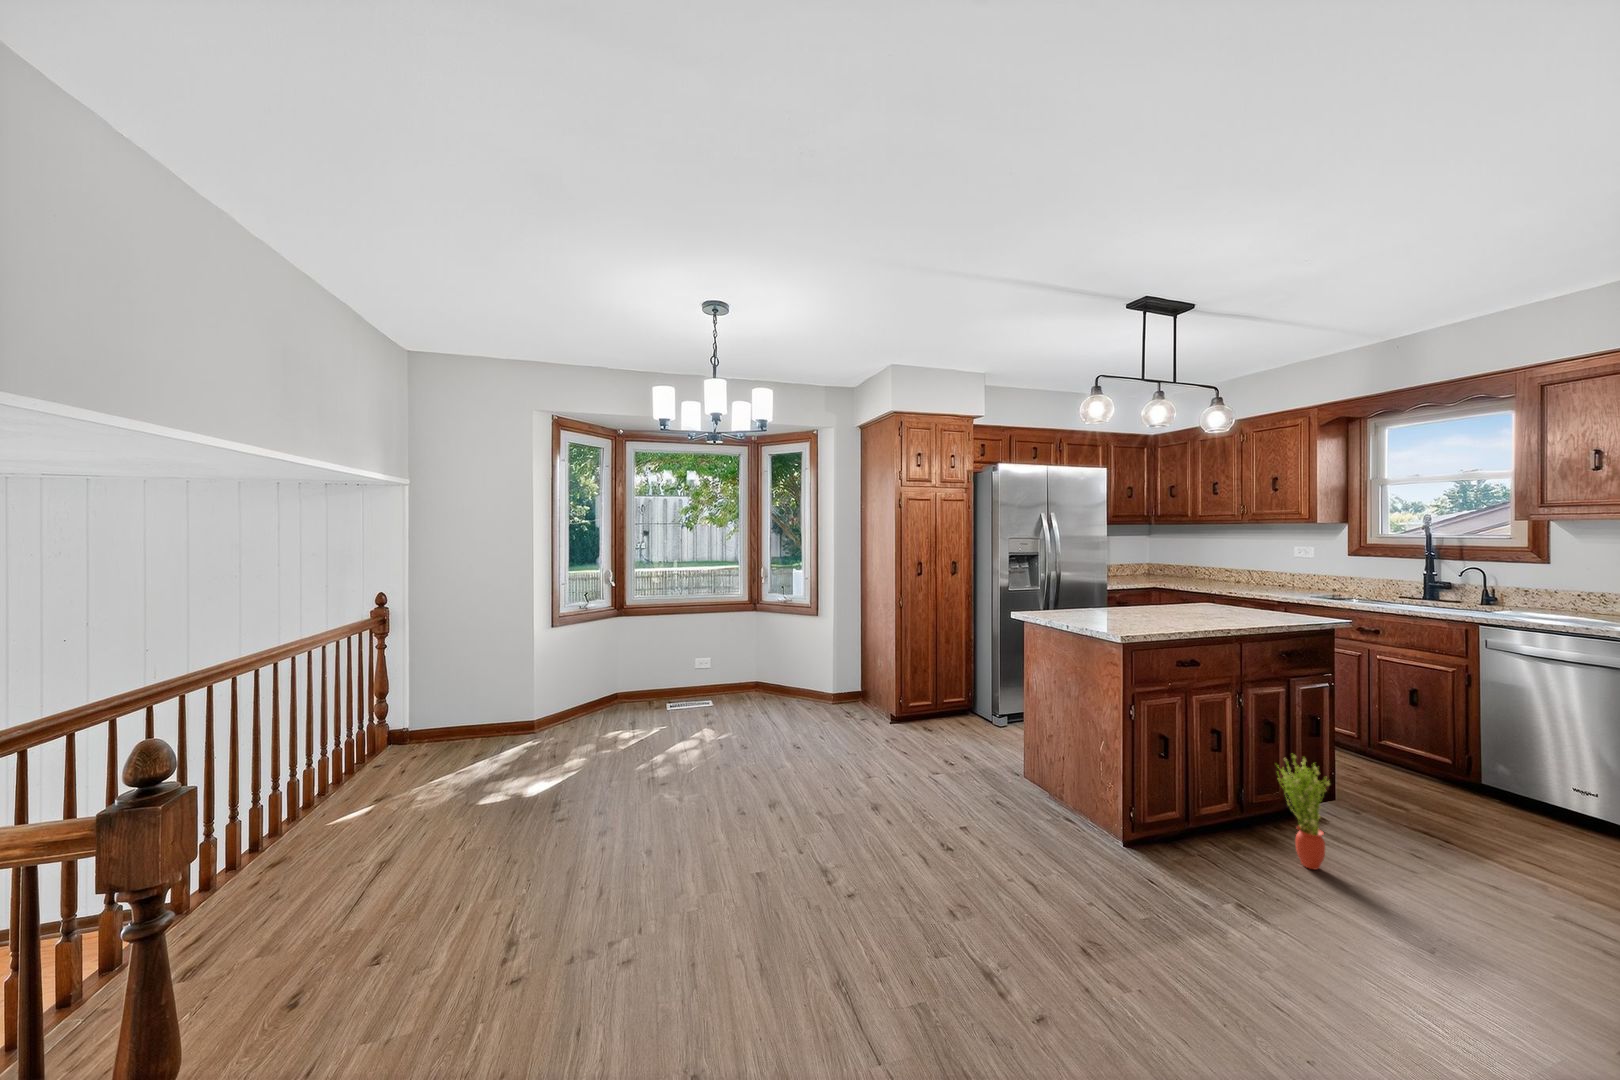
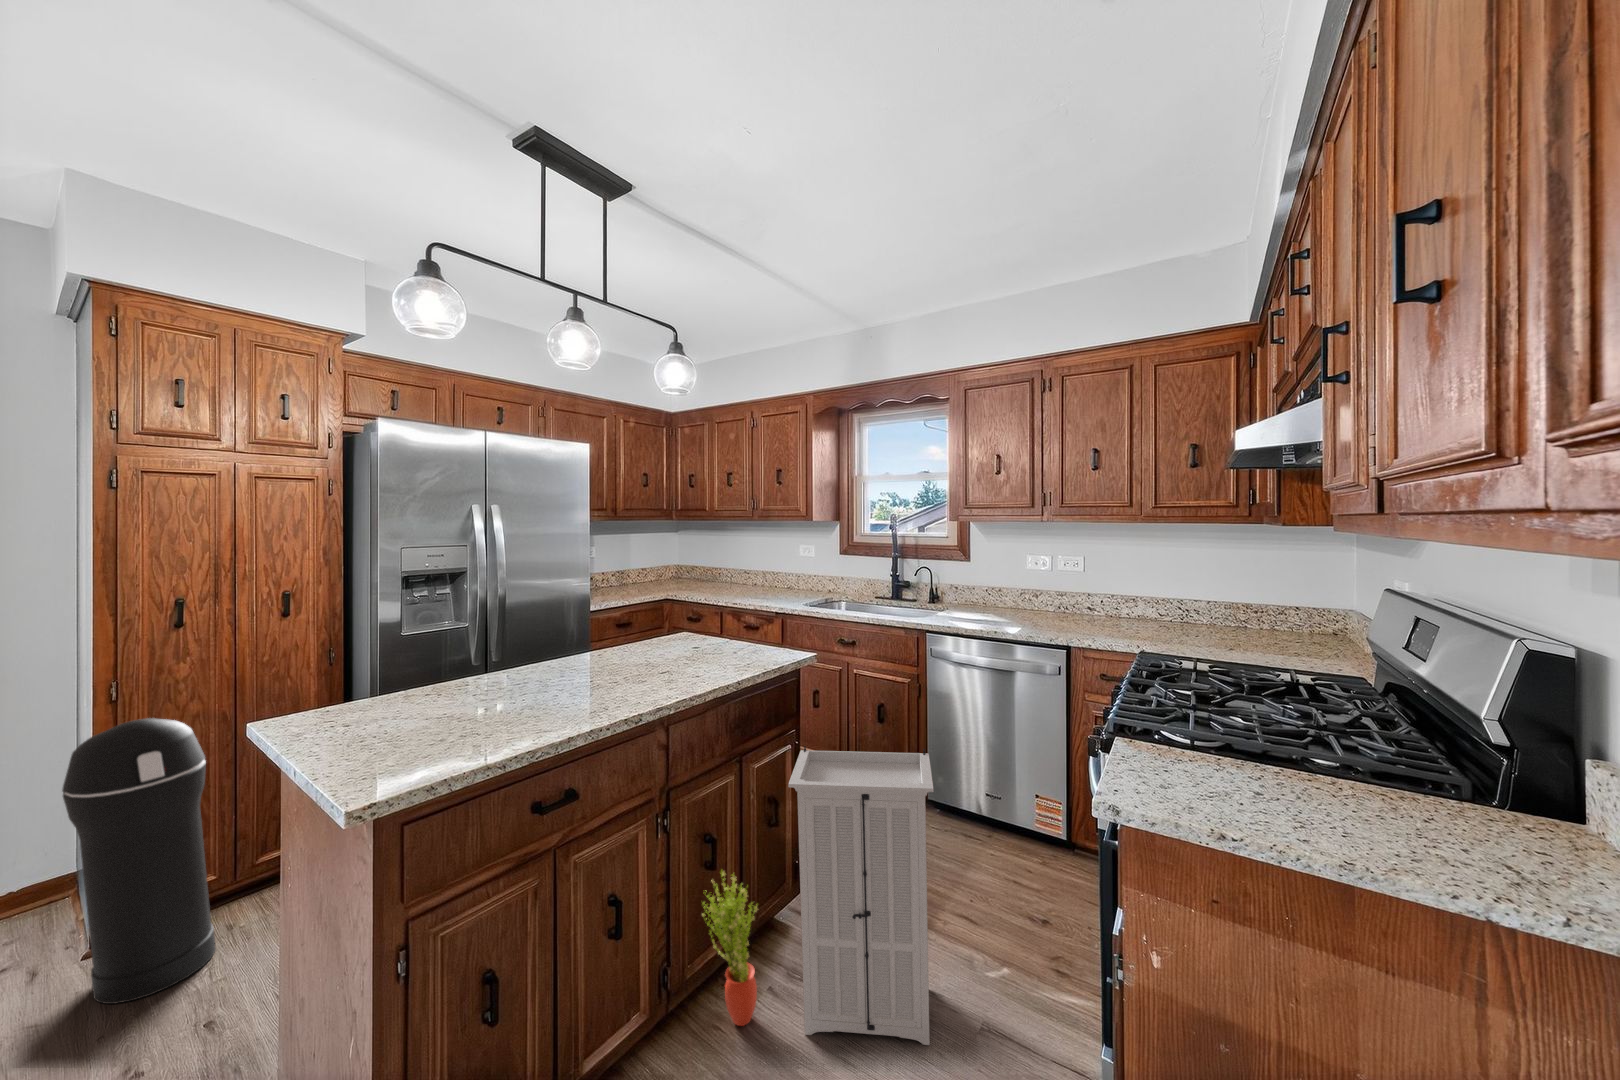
trash can: none [861,612,915,761] -> present [62,718,216,1004]
storage cabinet: none [1366,675,1526,926] -> present [788,746,934,1045]

